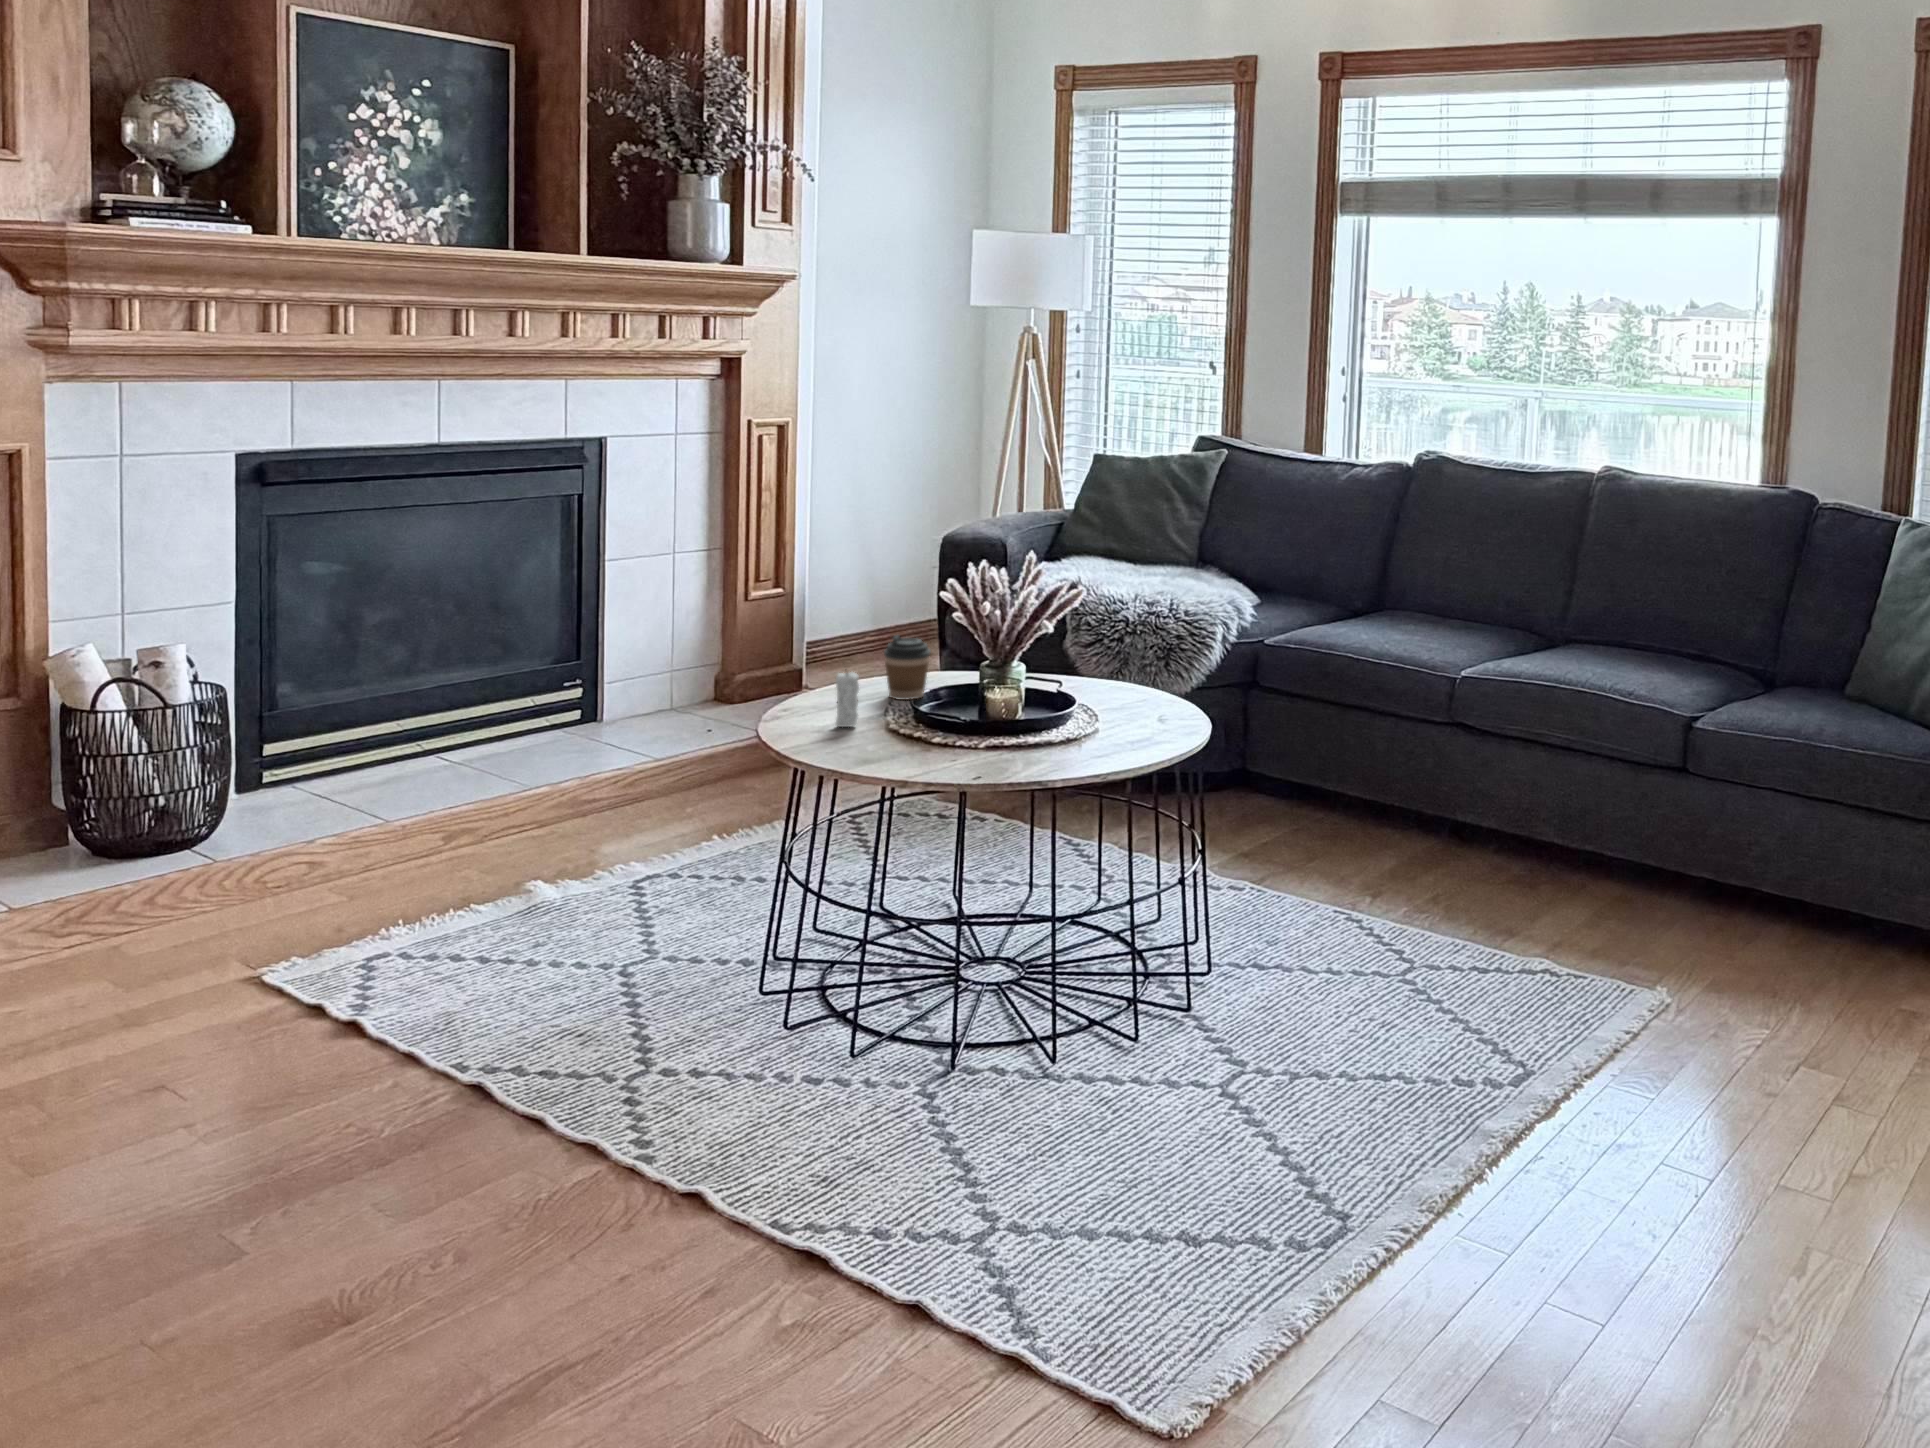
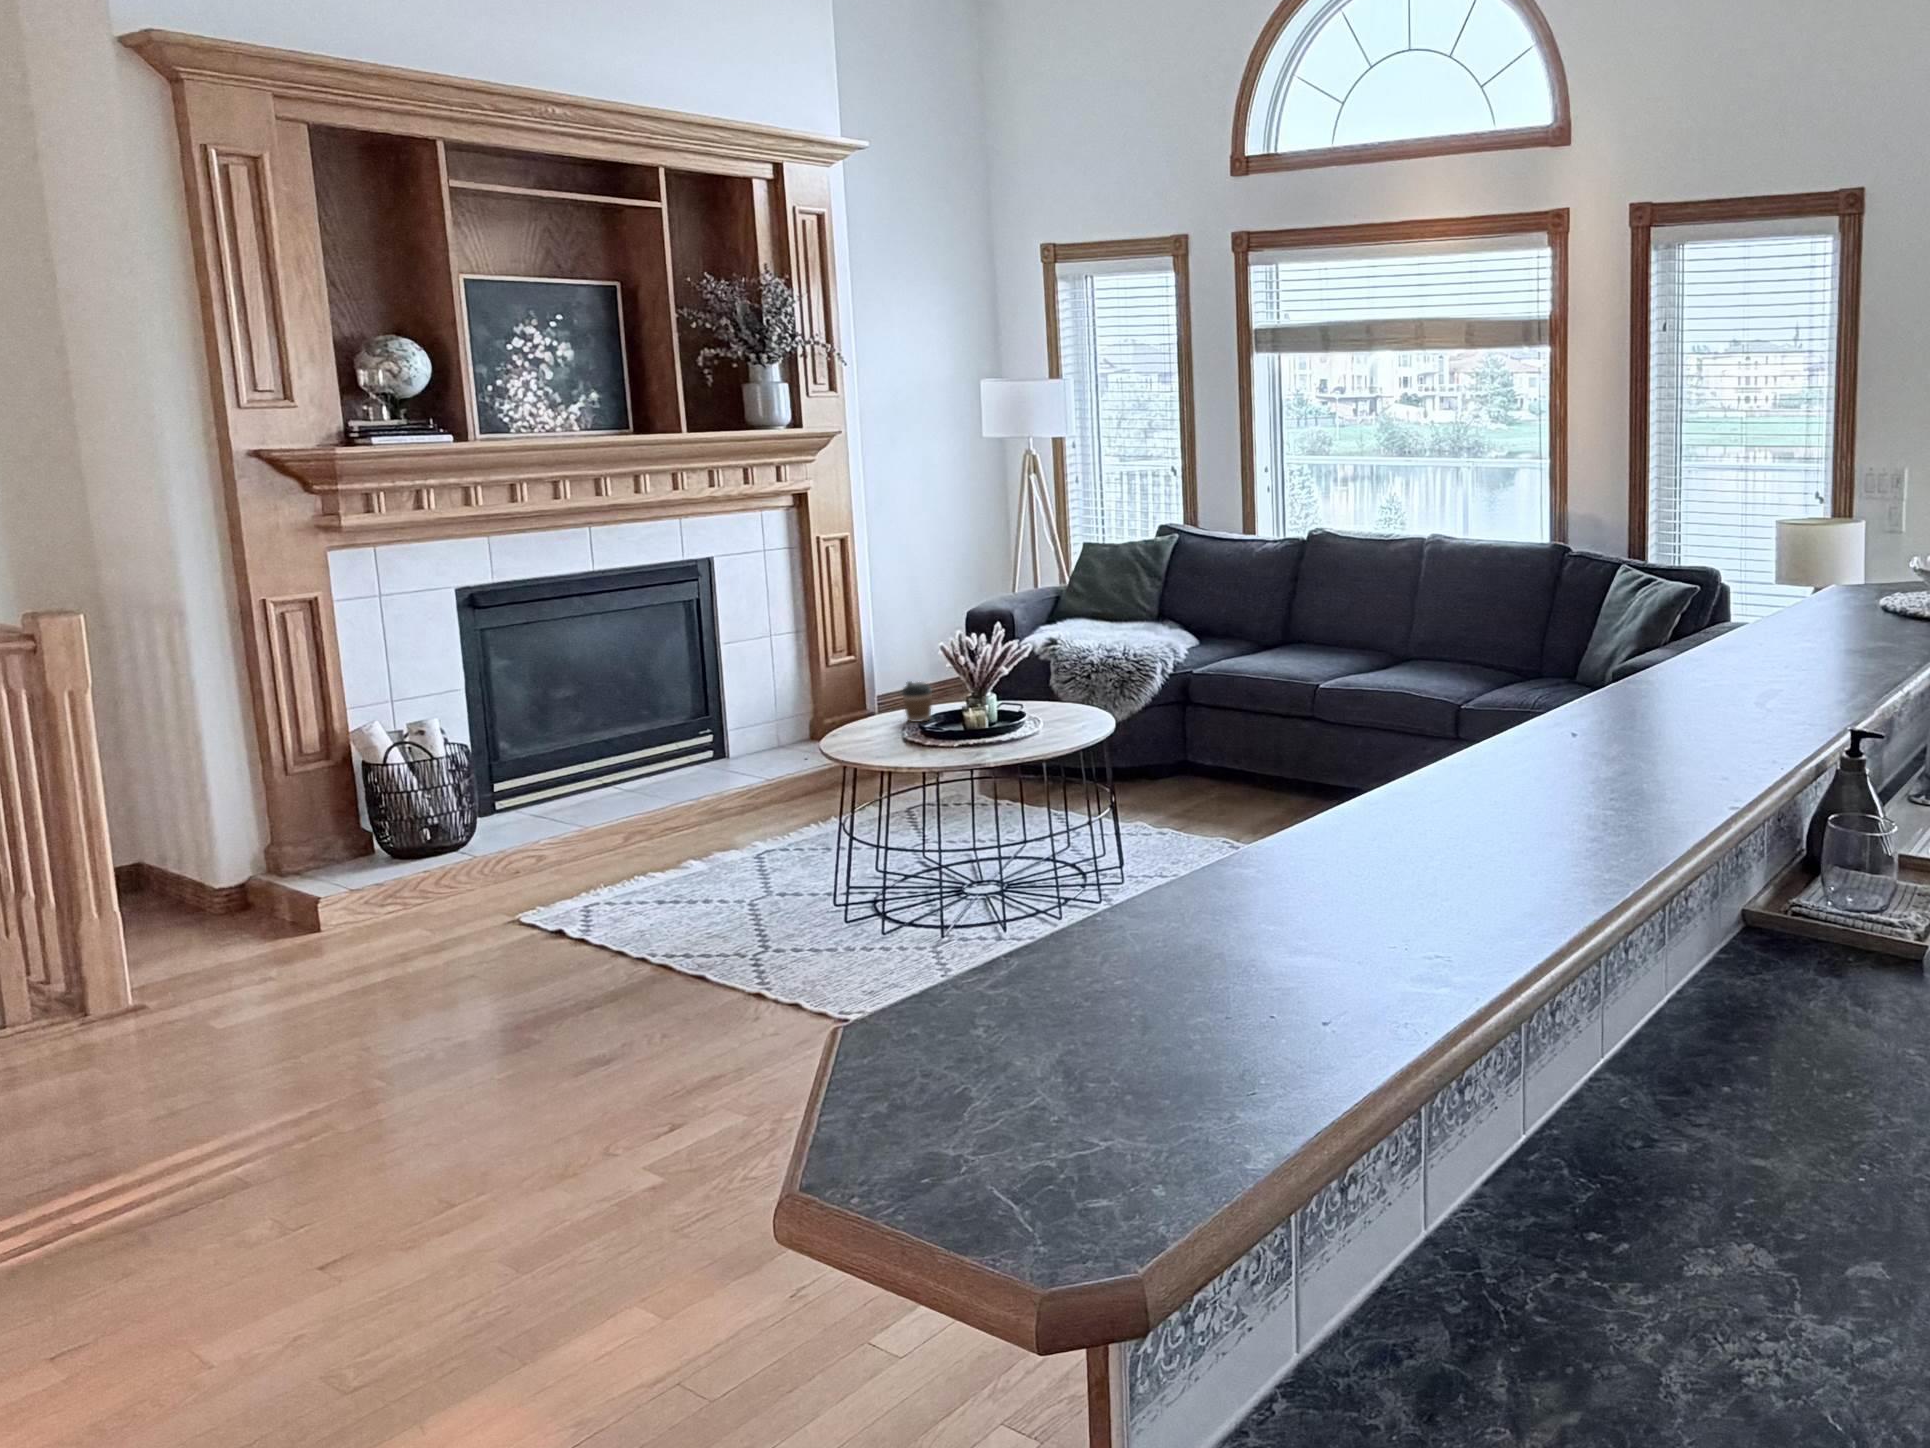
candle: present [836,672,859,727] -> none [866,699,883,740]

